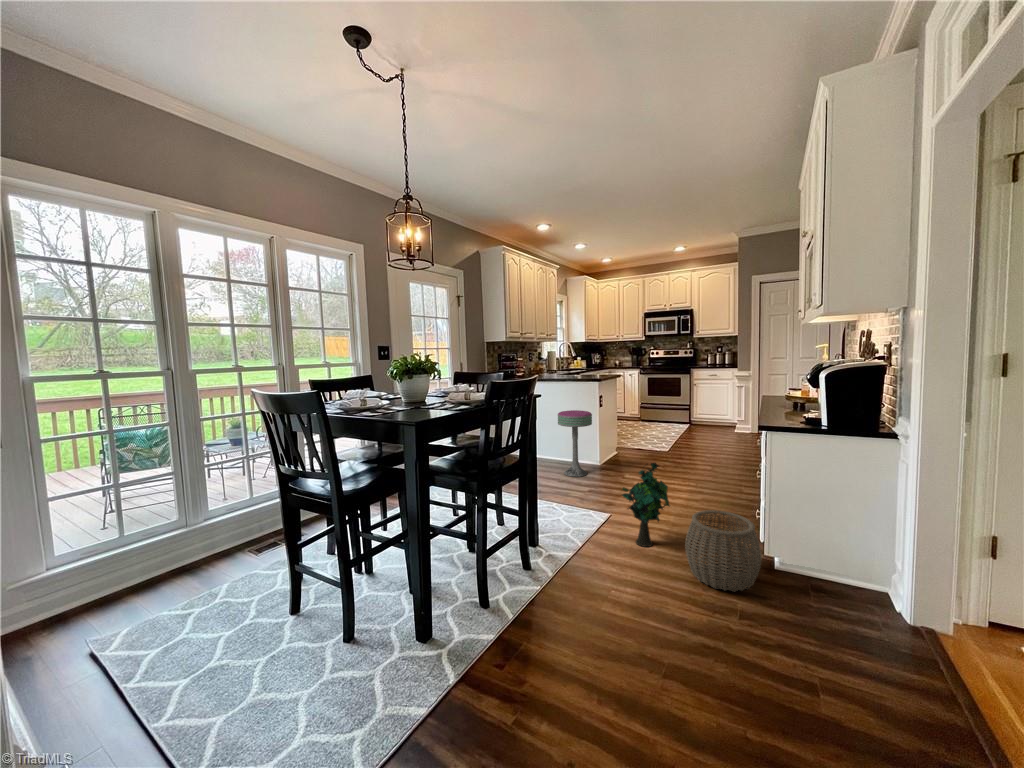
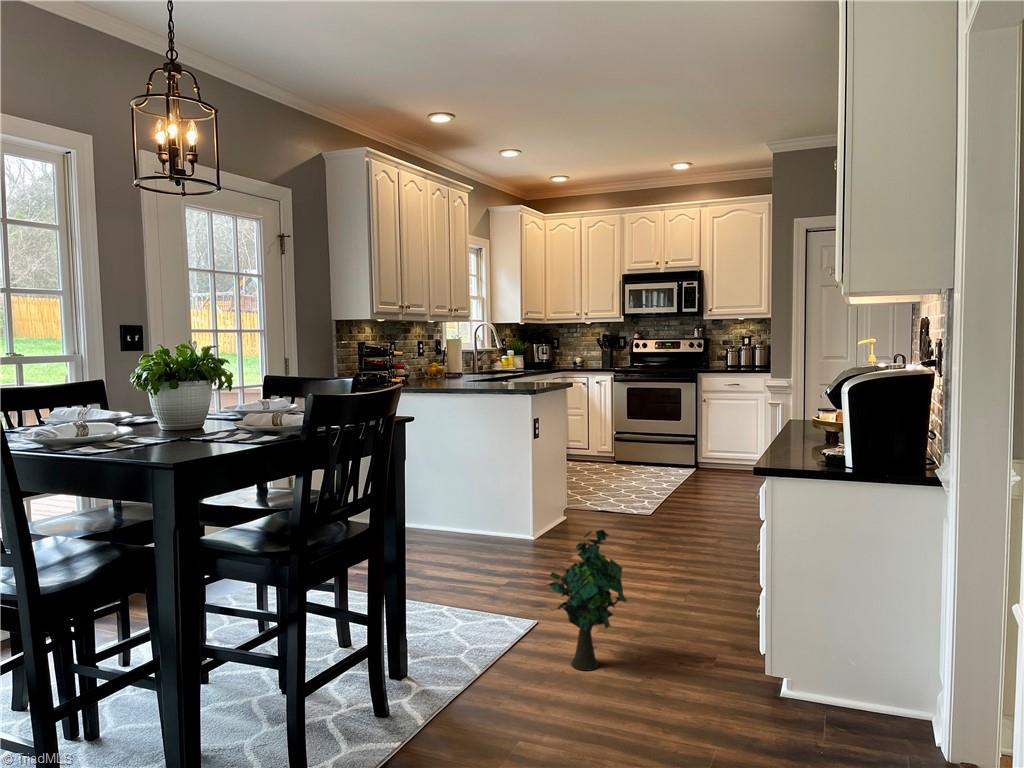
bar stool: present [558,410,592,477] -> none [458,444,517,559]
woven basket: present [685,510,762,591] -> none [641,604,755,732]

